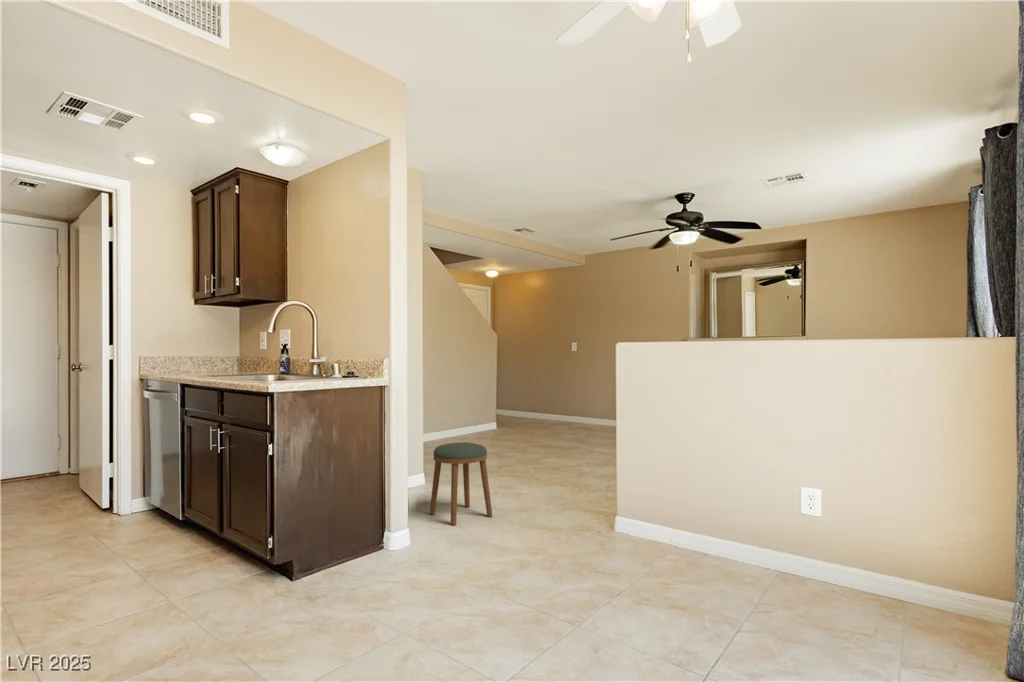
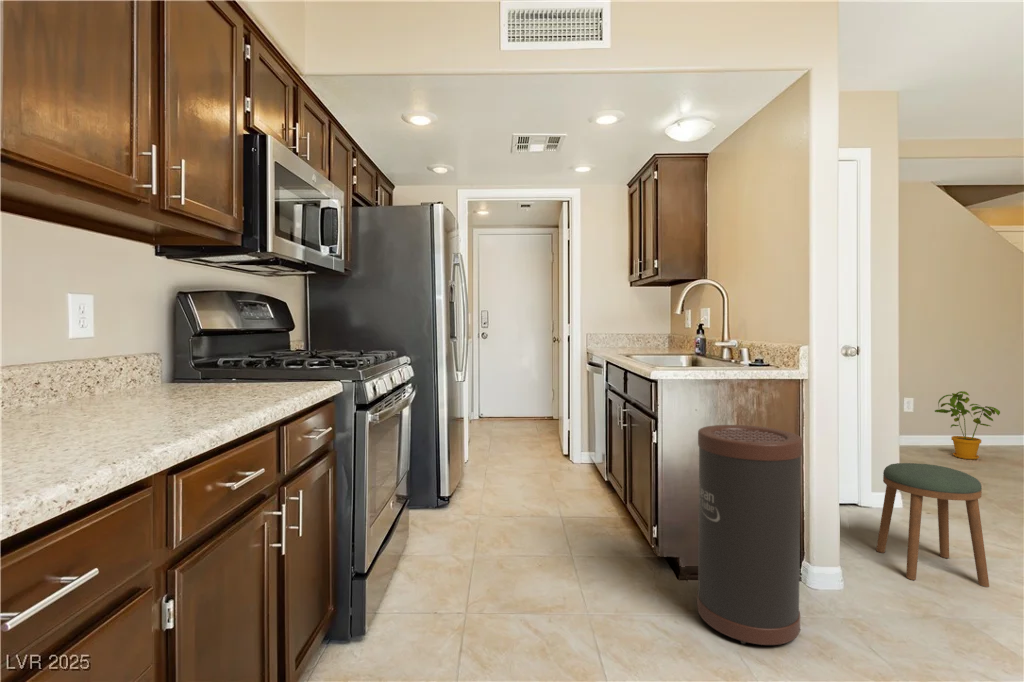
house plant: none [444,395,480,444] -> present [935,391,1000,460]
trash can: none [320,425,401,603] -> present [697,425,802,645]

